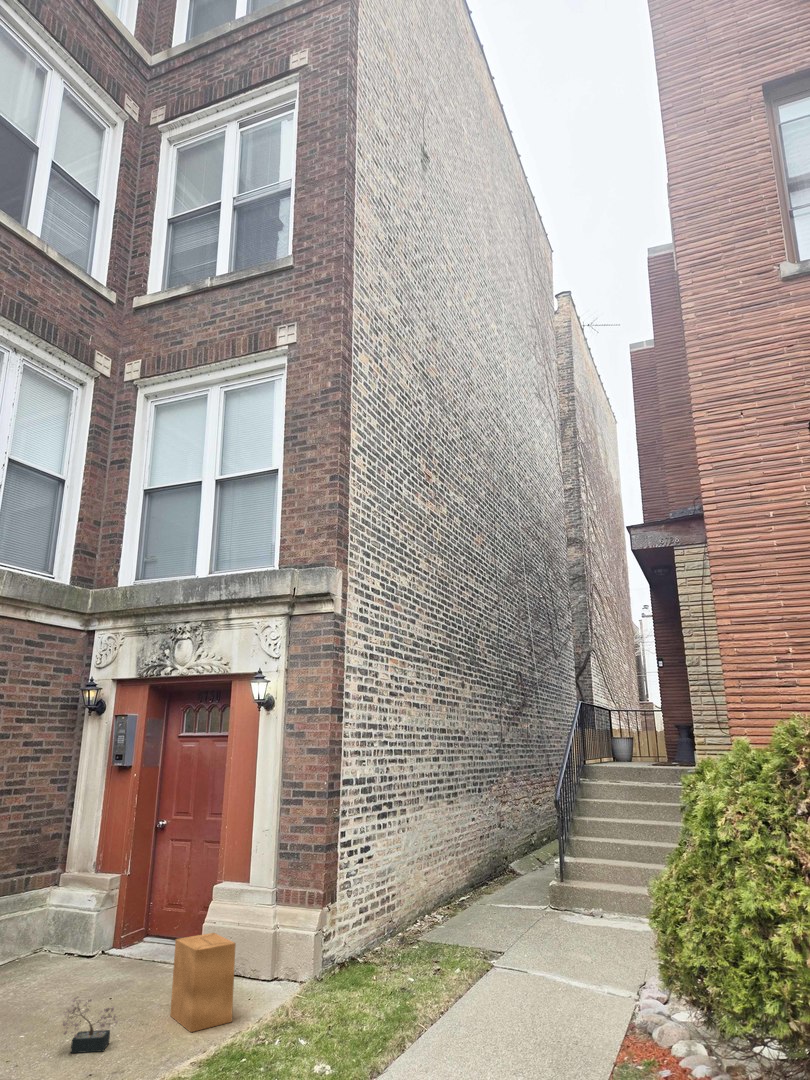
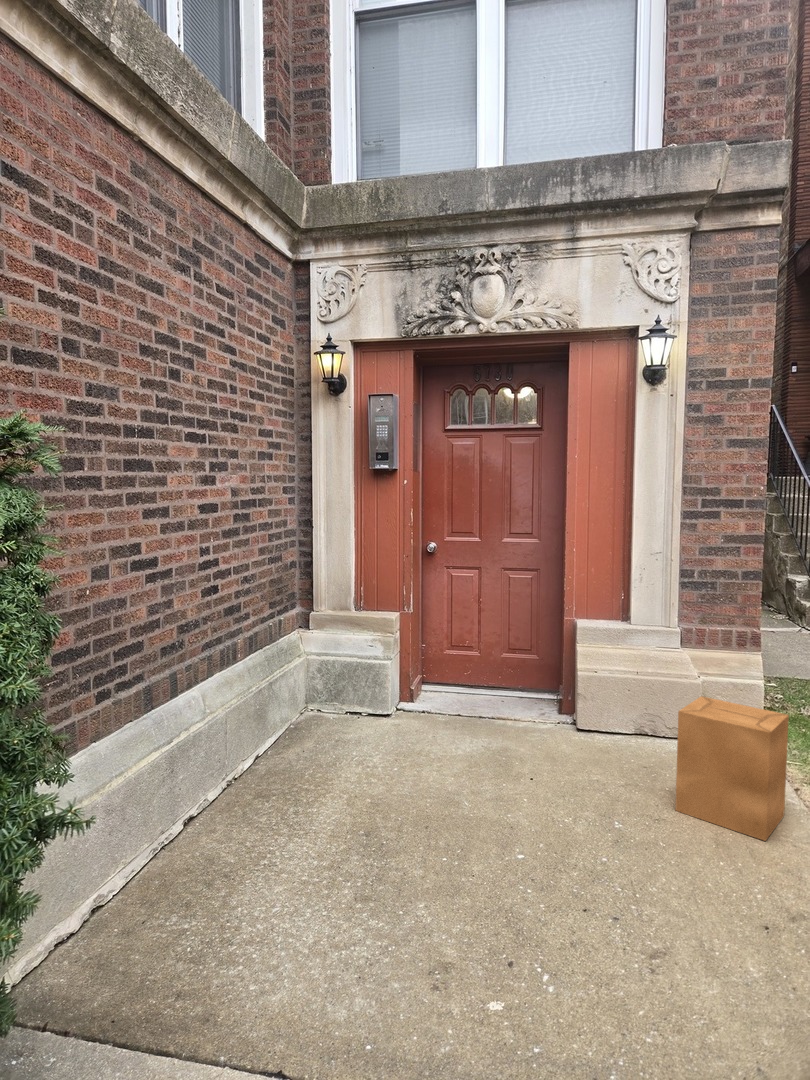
decorative plant: present [63,996,118,1053] -> none [626,815,713,903]

